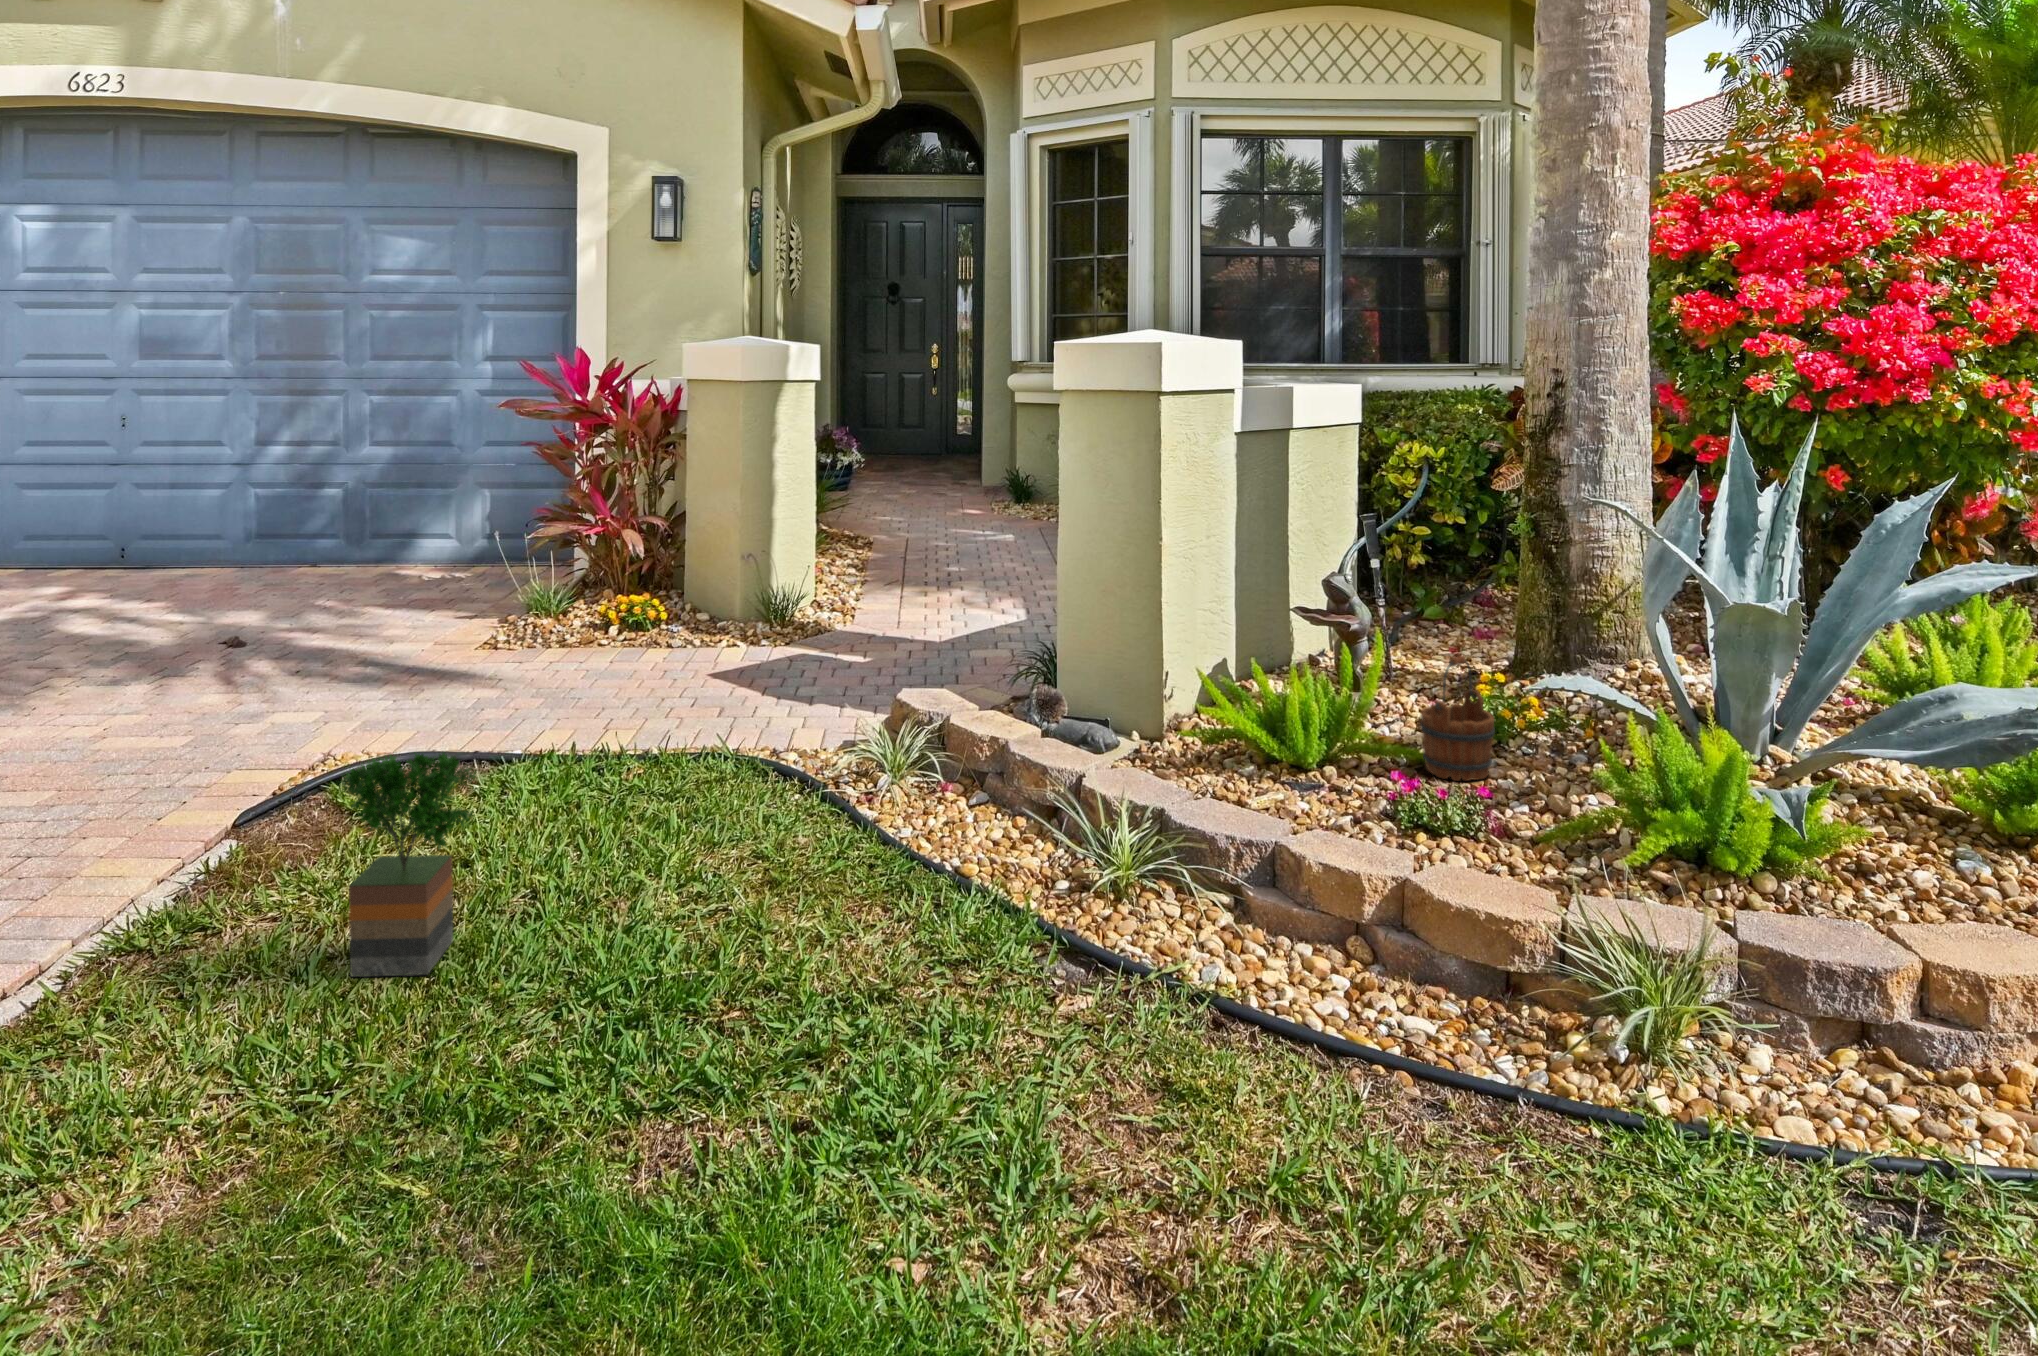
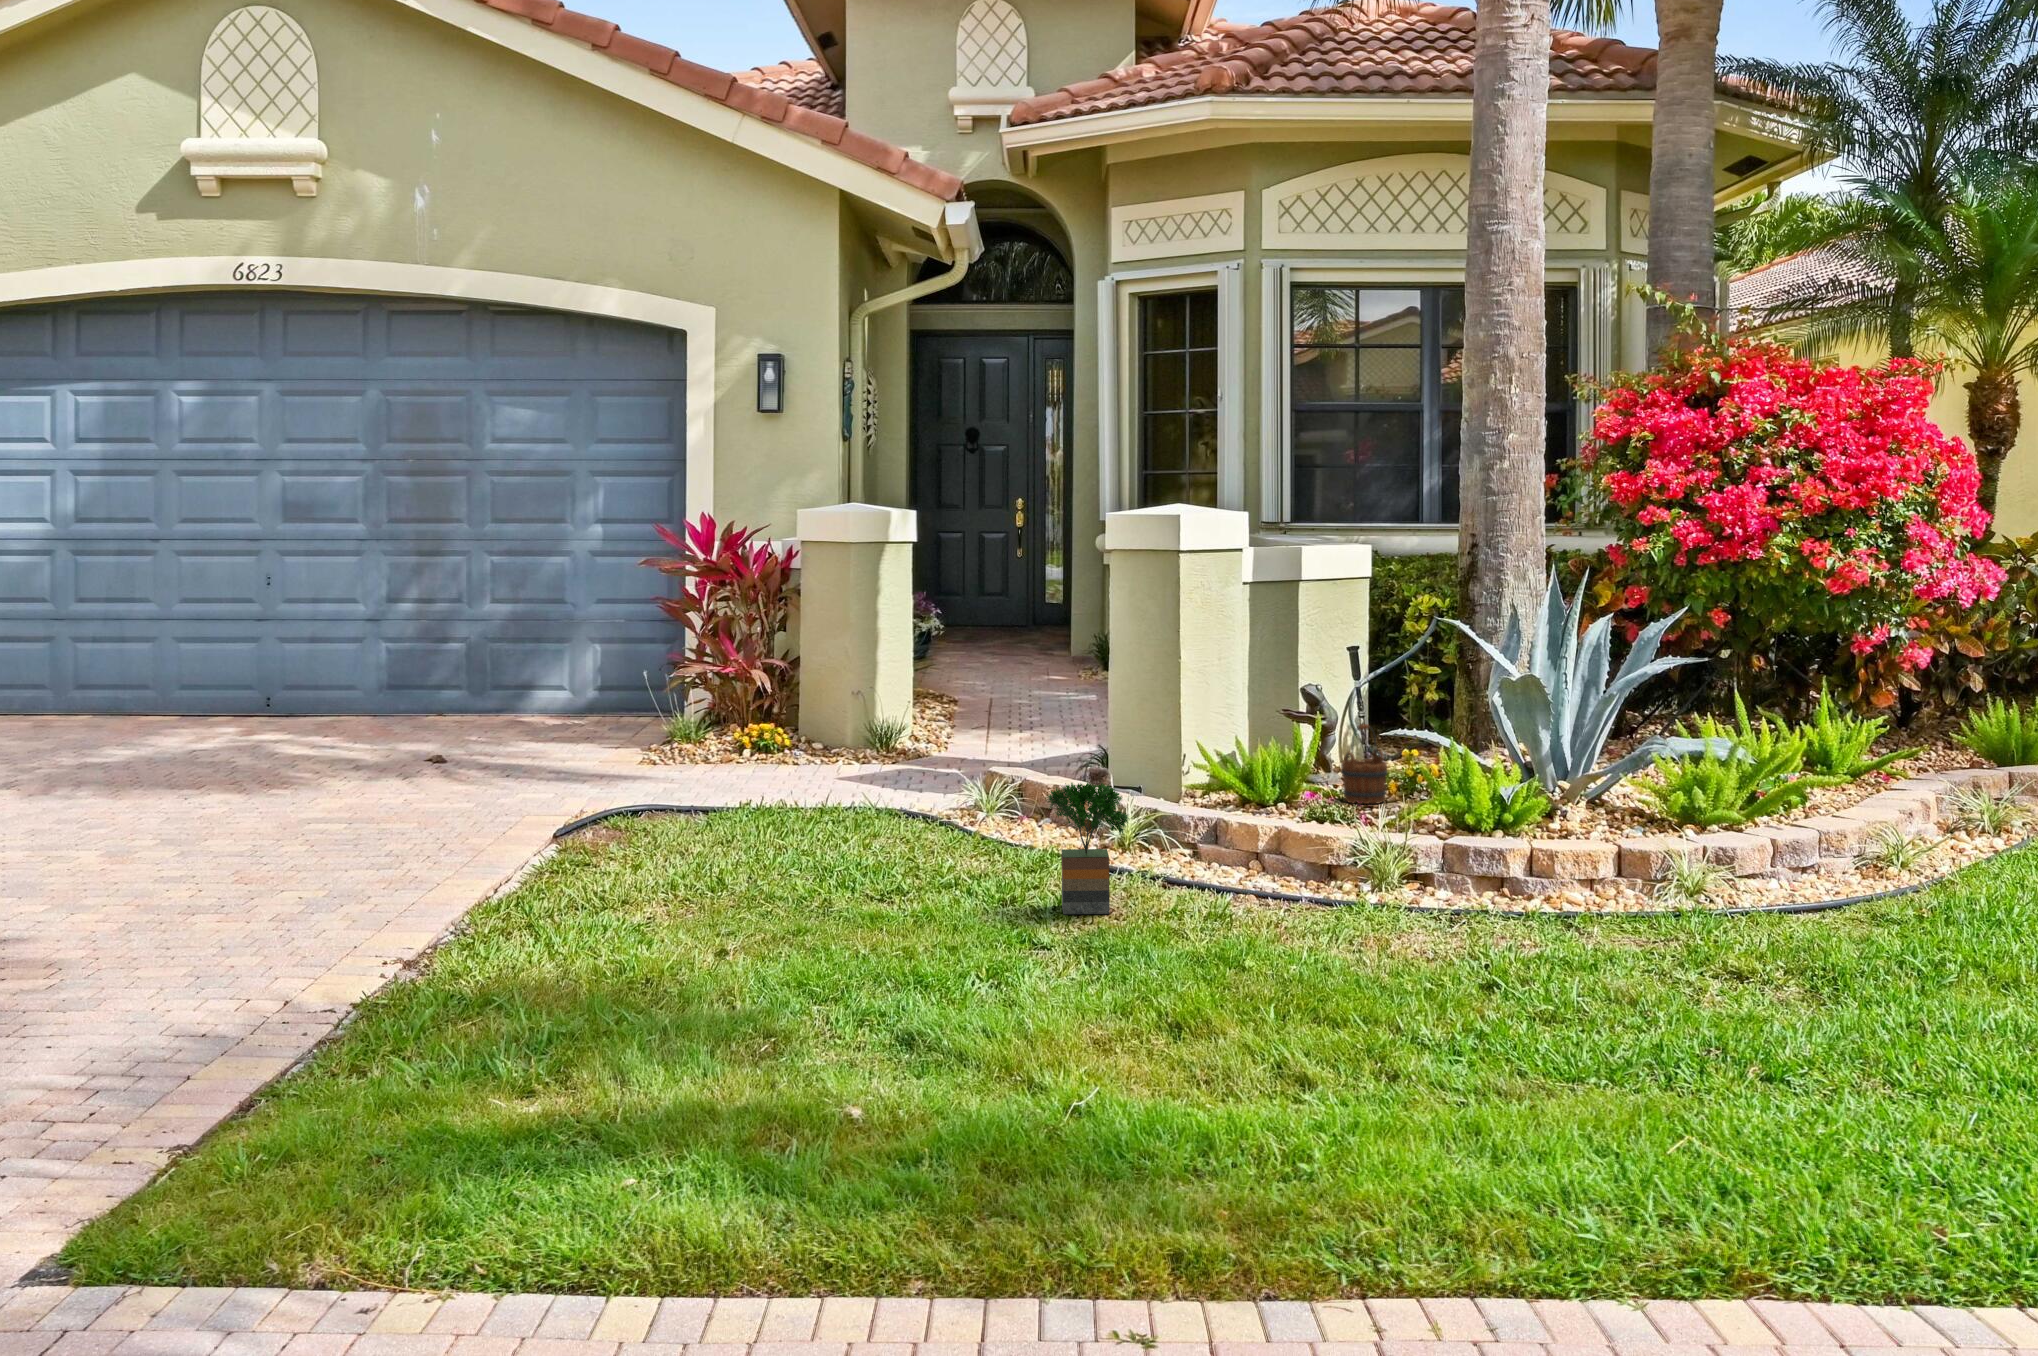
potted tree: present [339,752,477,977] -> present [1046,783,1129,914]

